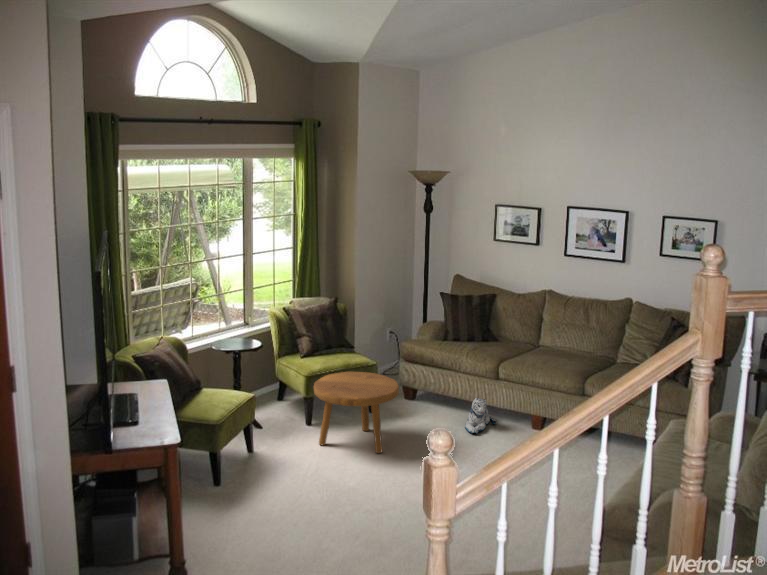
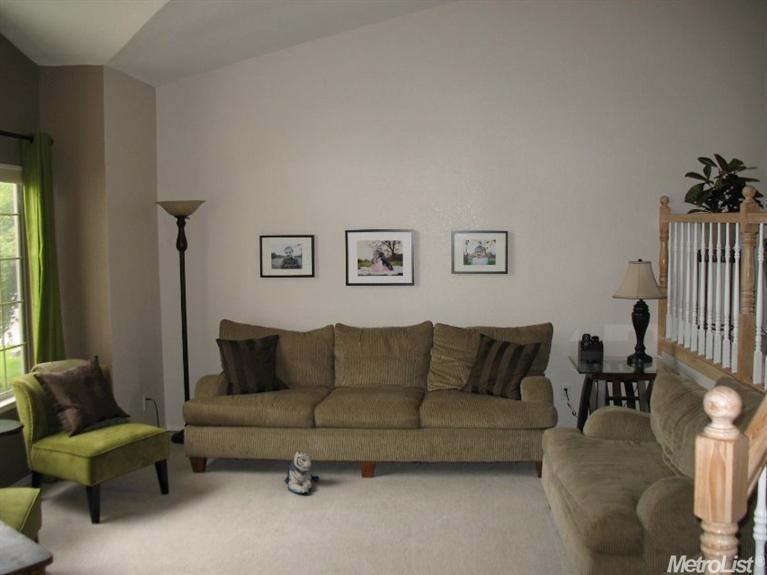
footstool: present [314,372,399,453] -> none [113,439,226,542]

